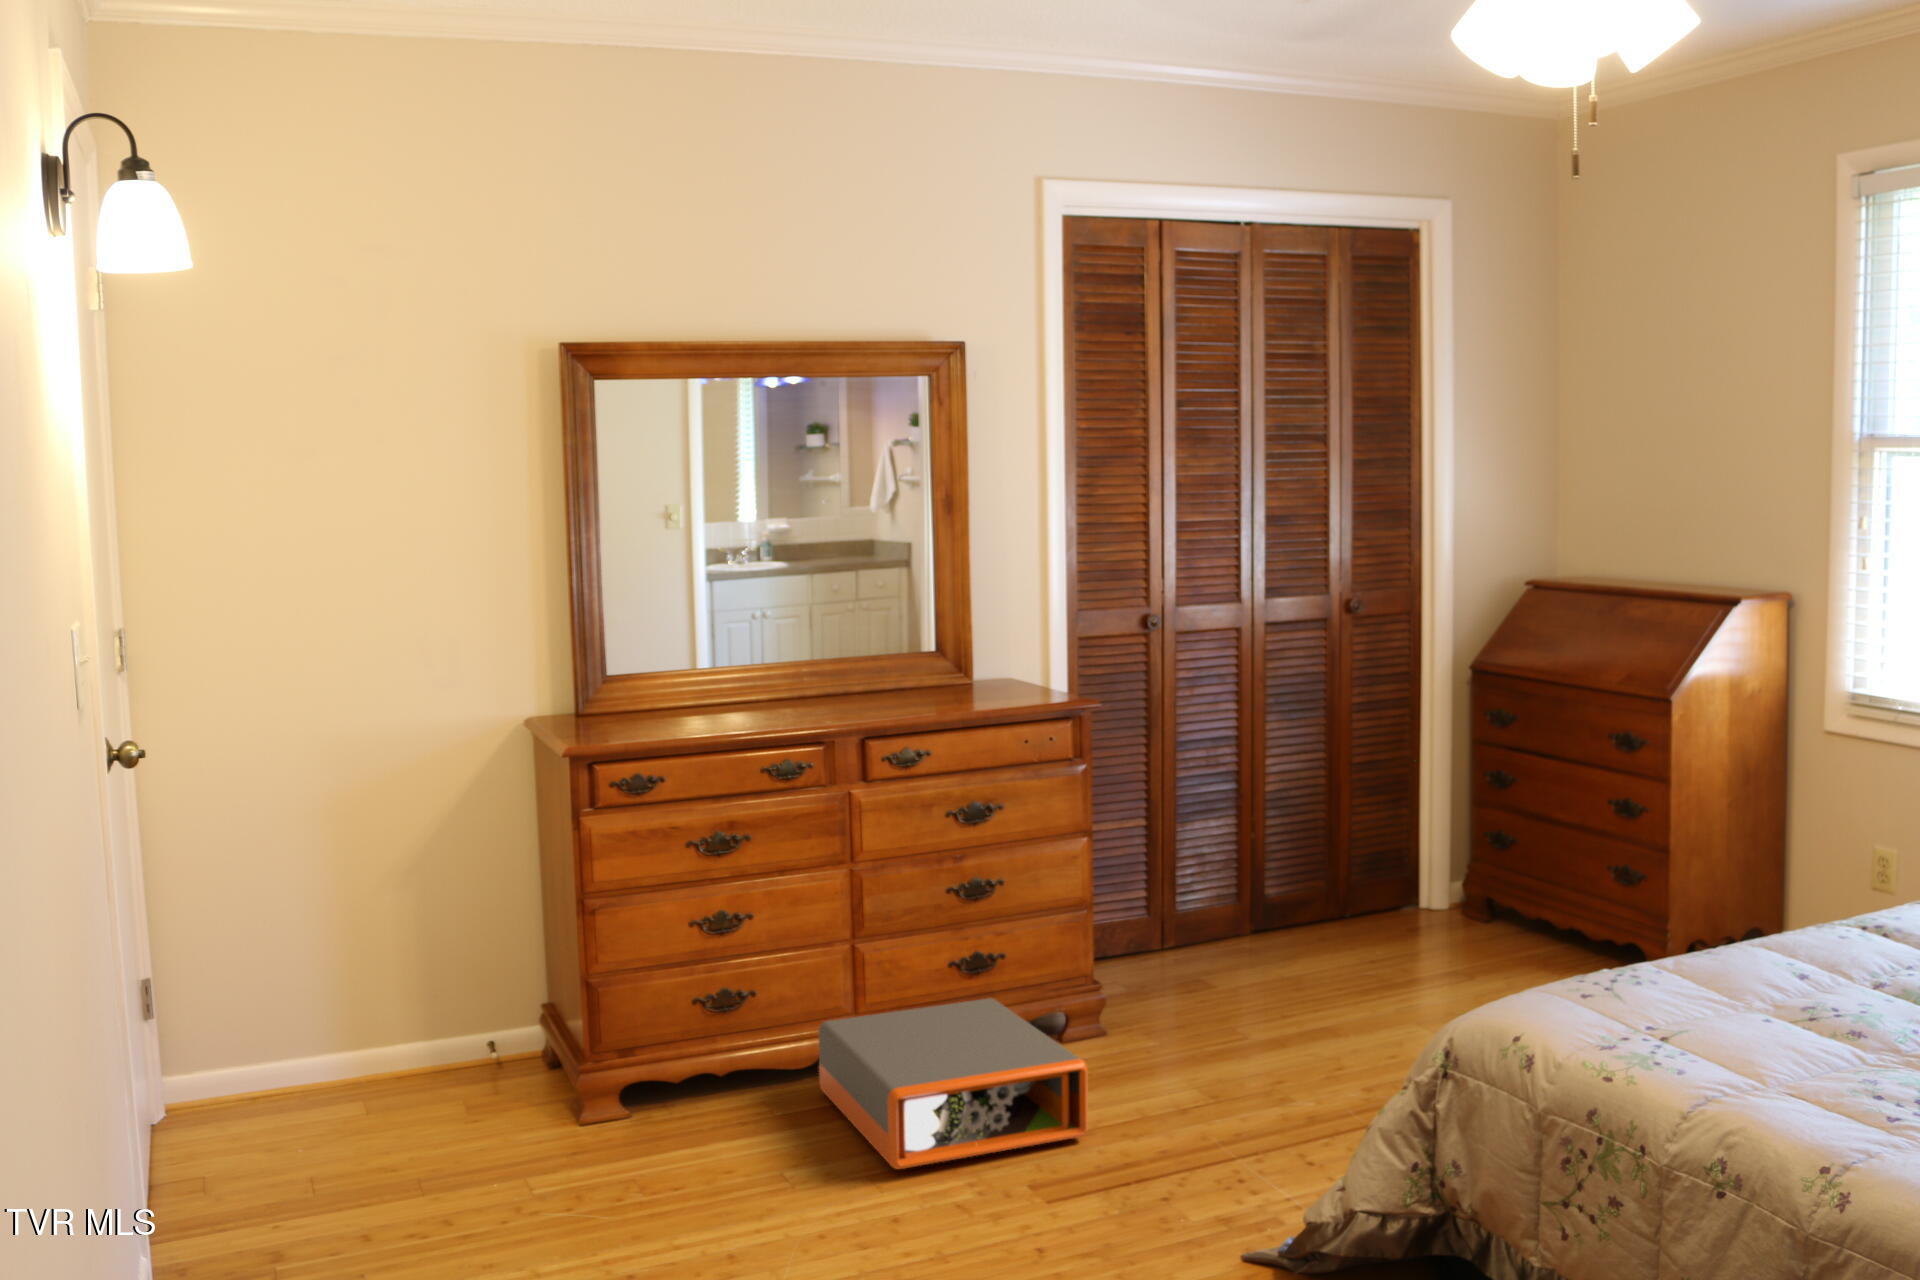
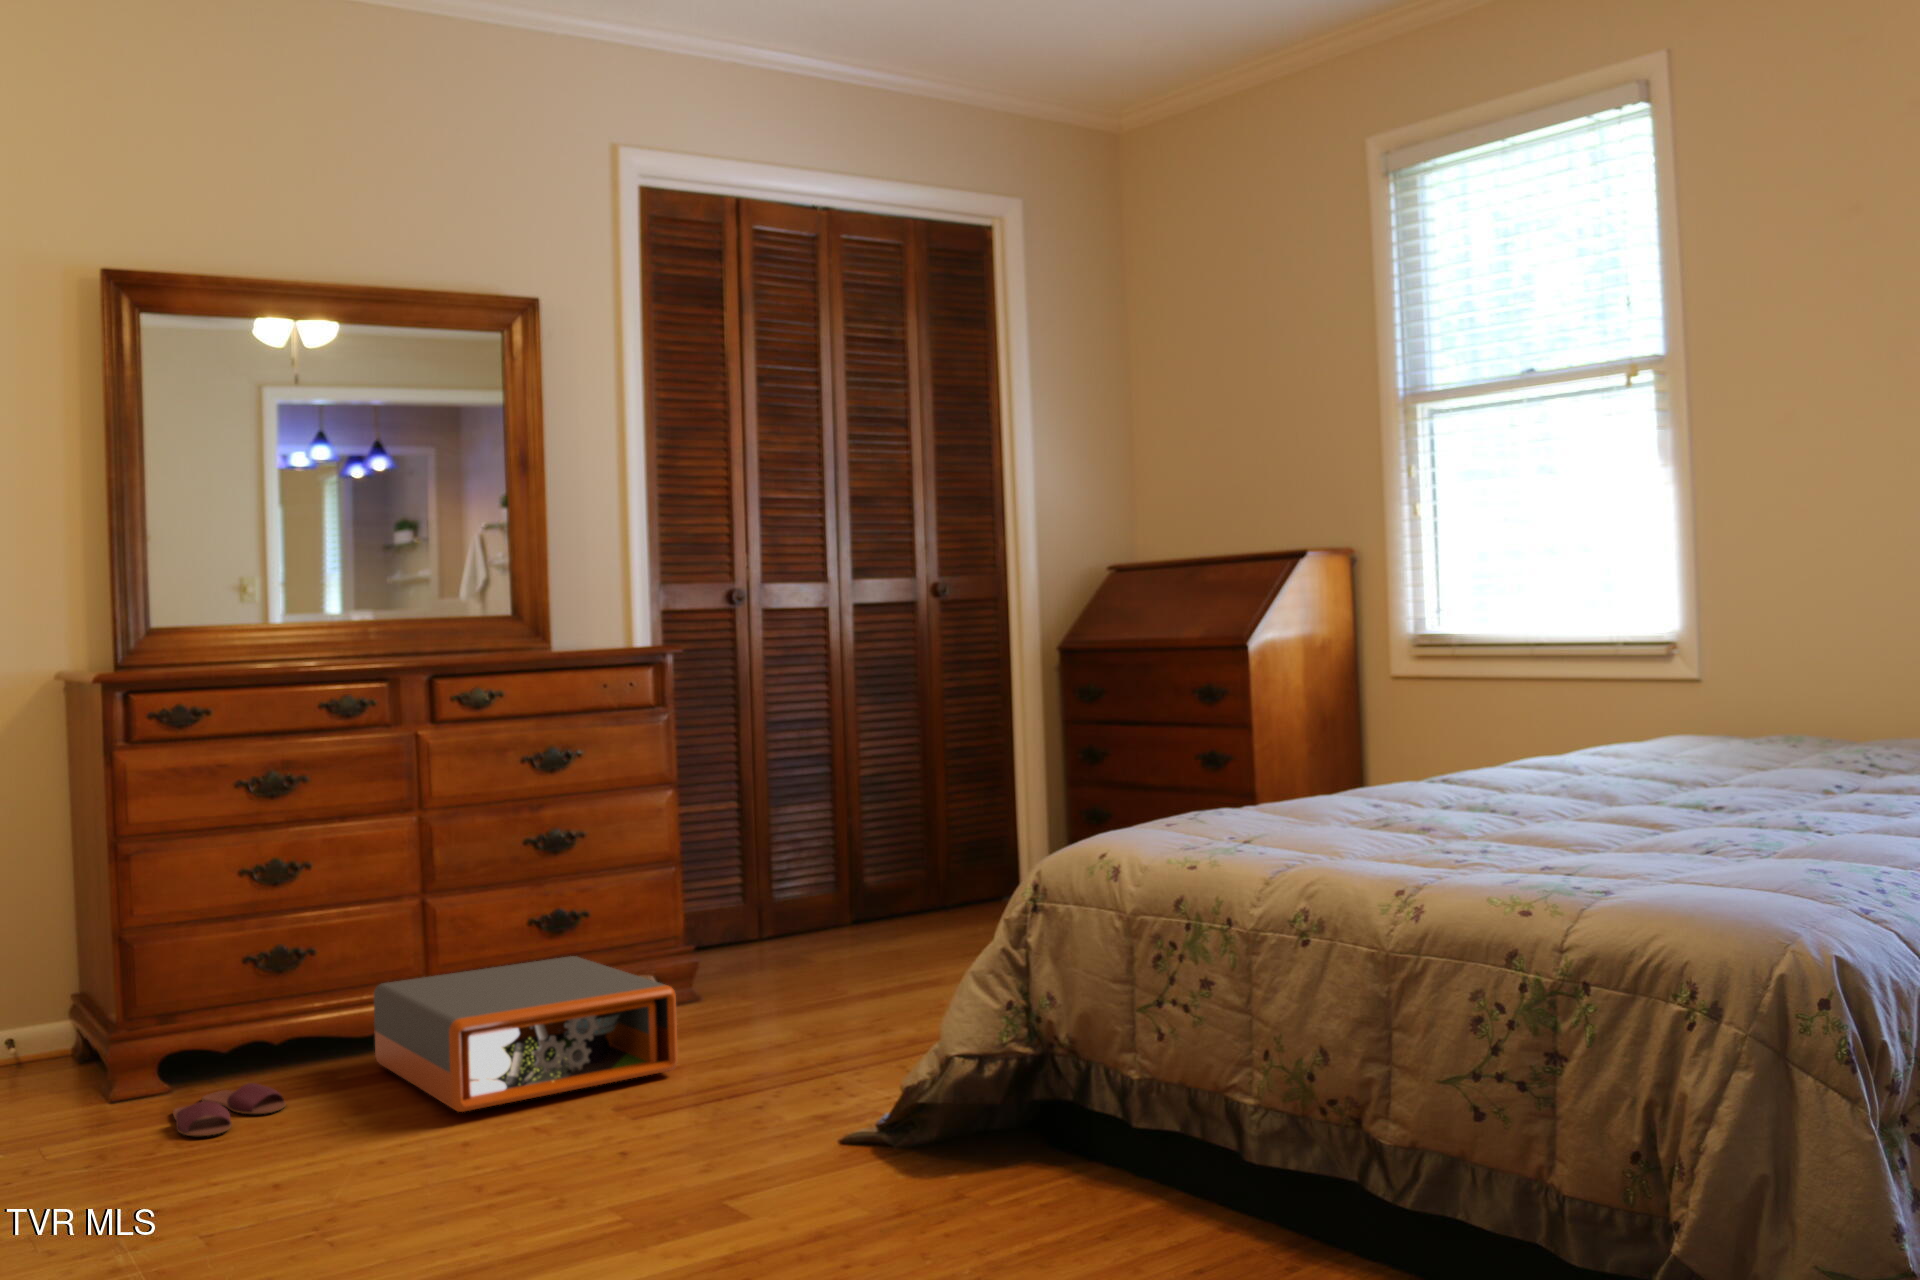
slippers: none [658,1108,748,1166] -> present [173,1083,286,1136]

